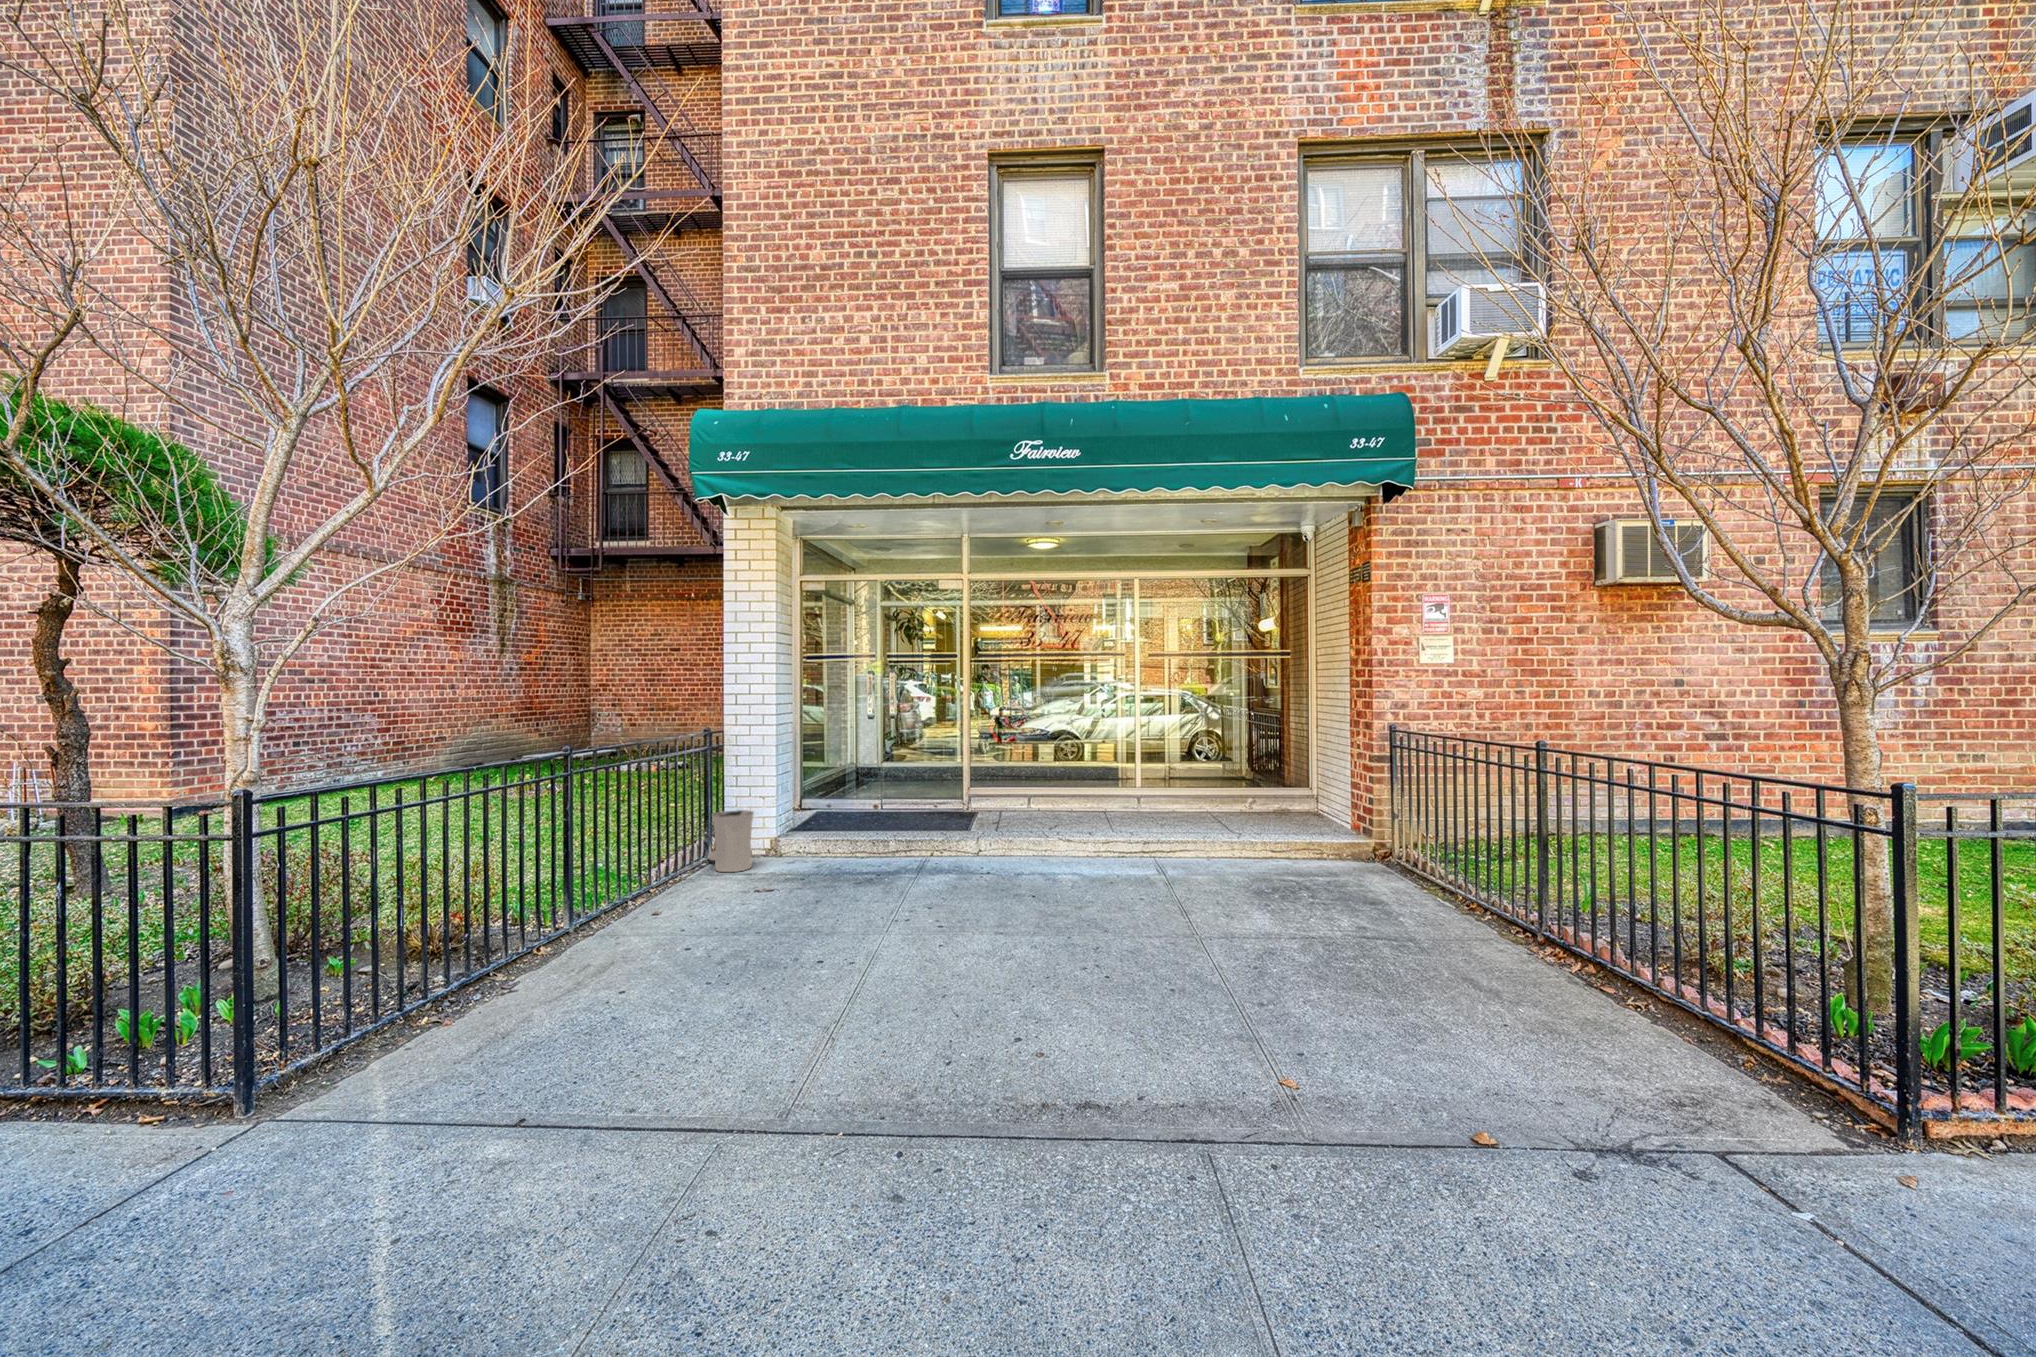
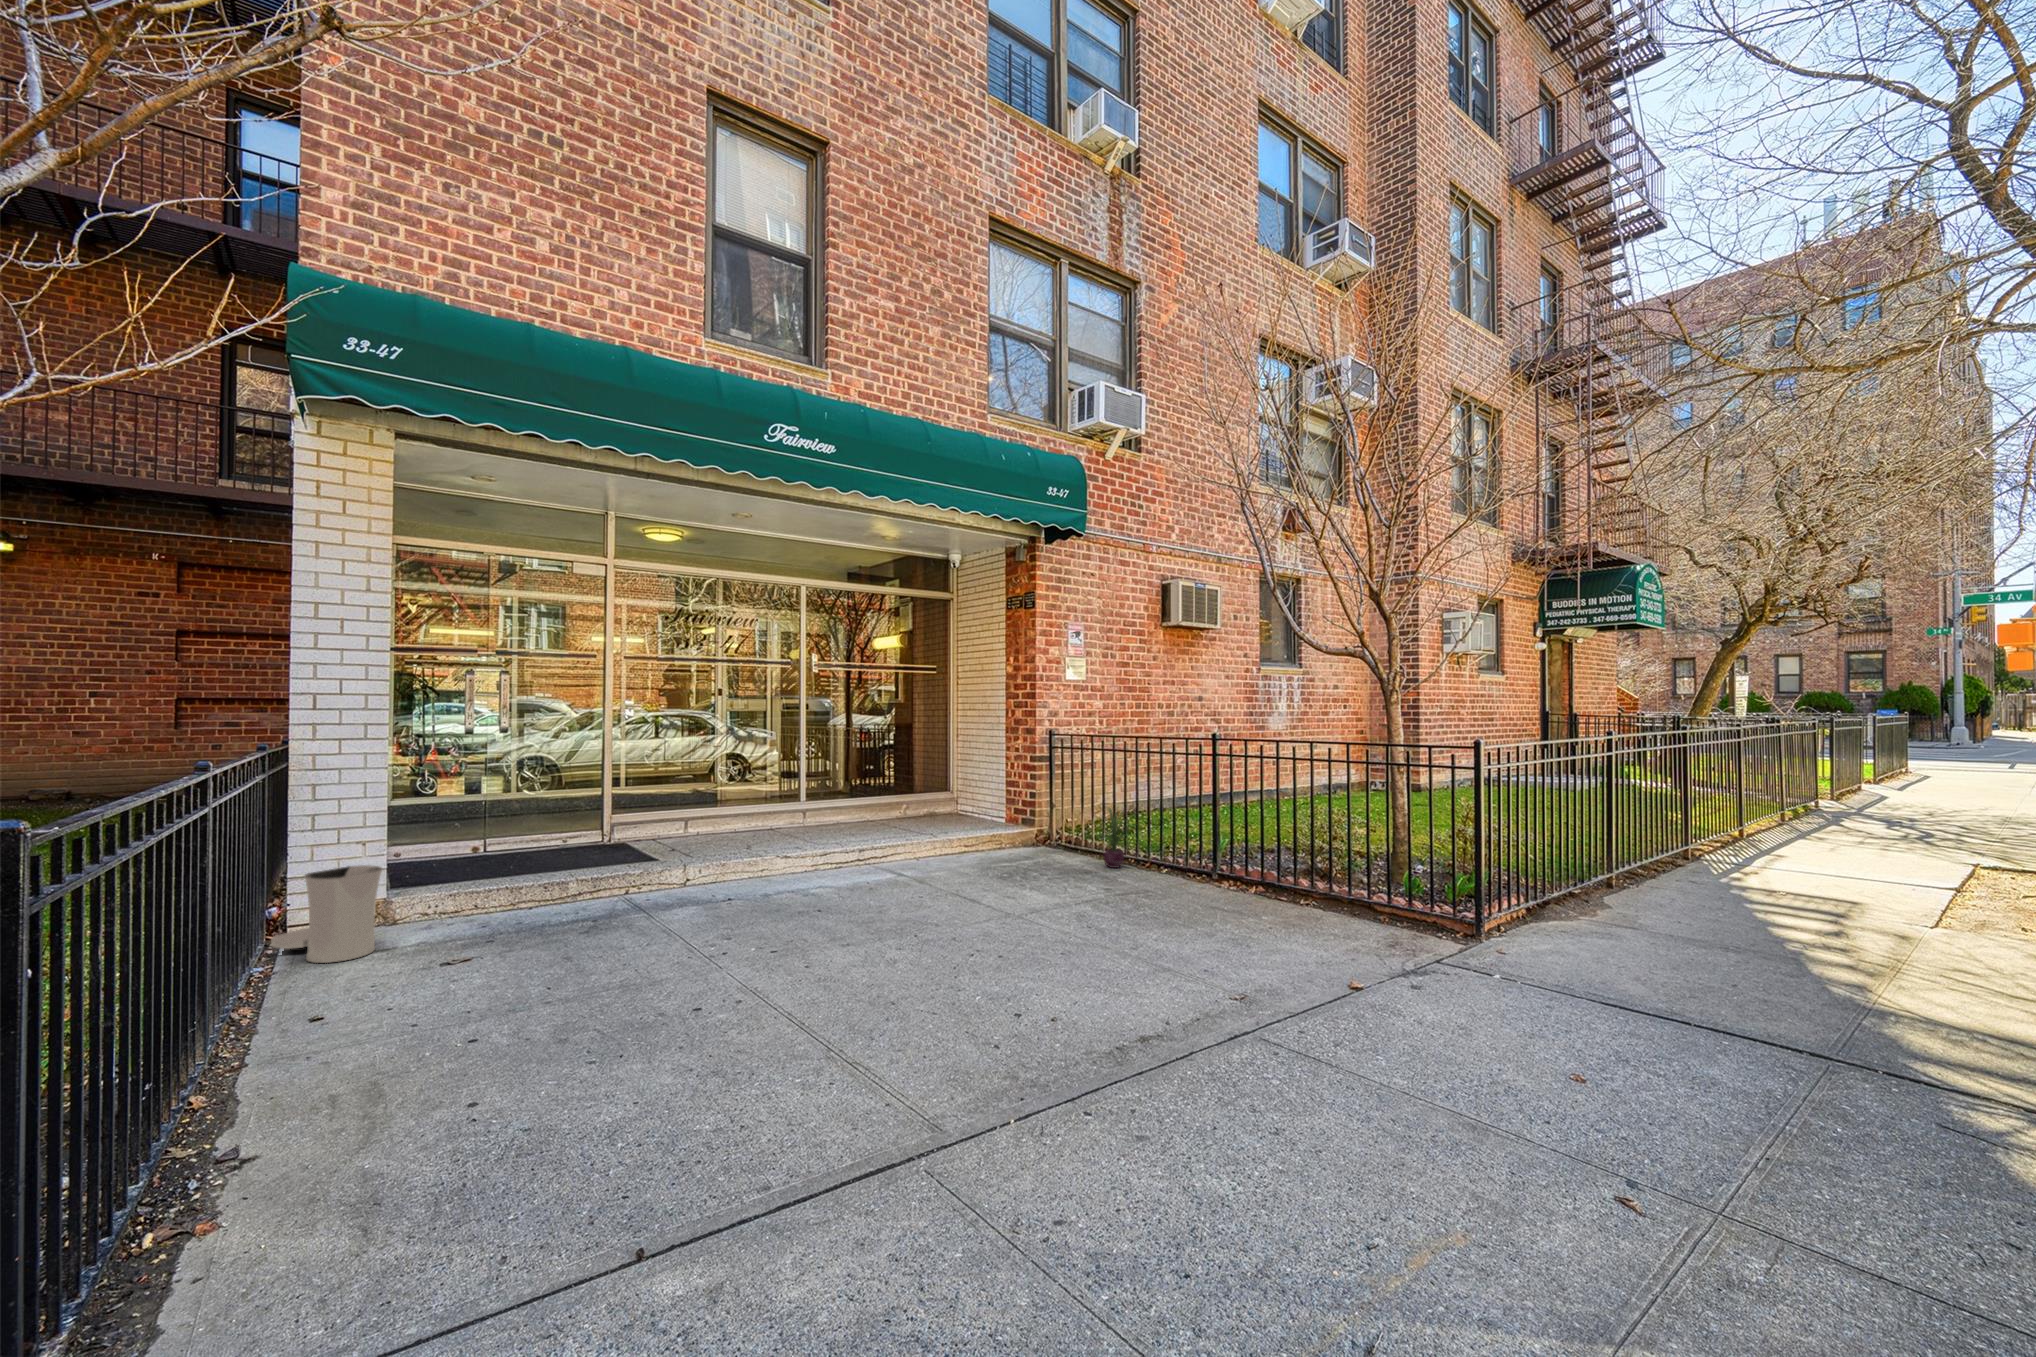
decorative plant: none [1378,822,1461,897] -> present [1101,808,1125,868]

